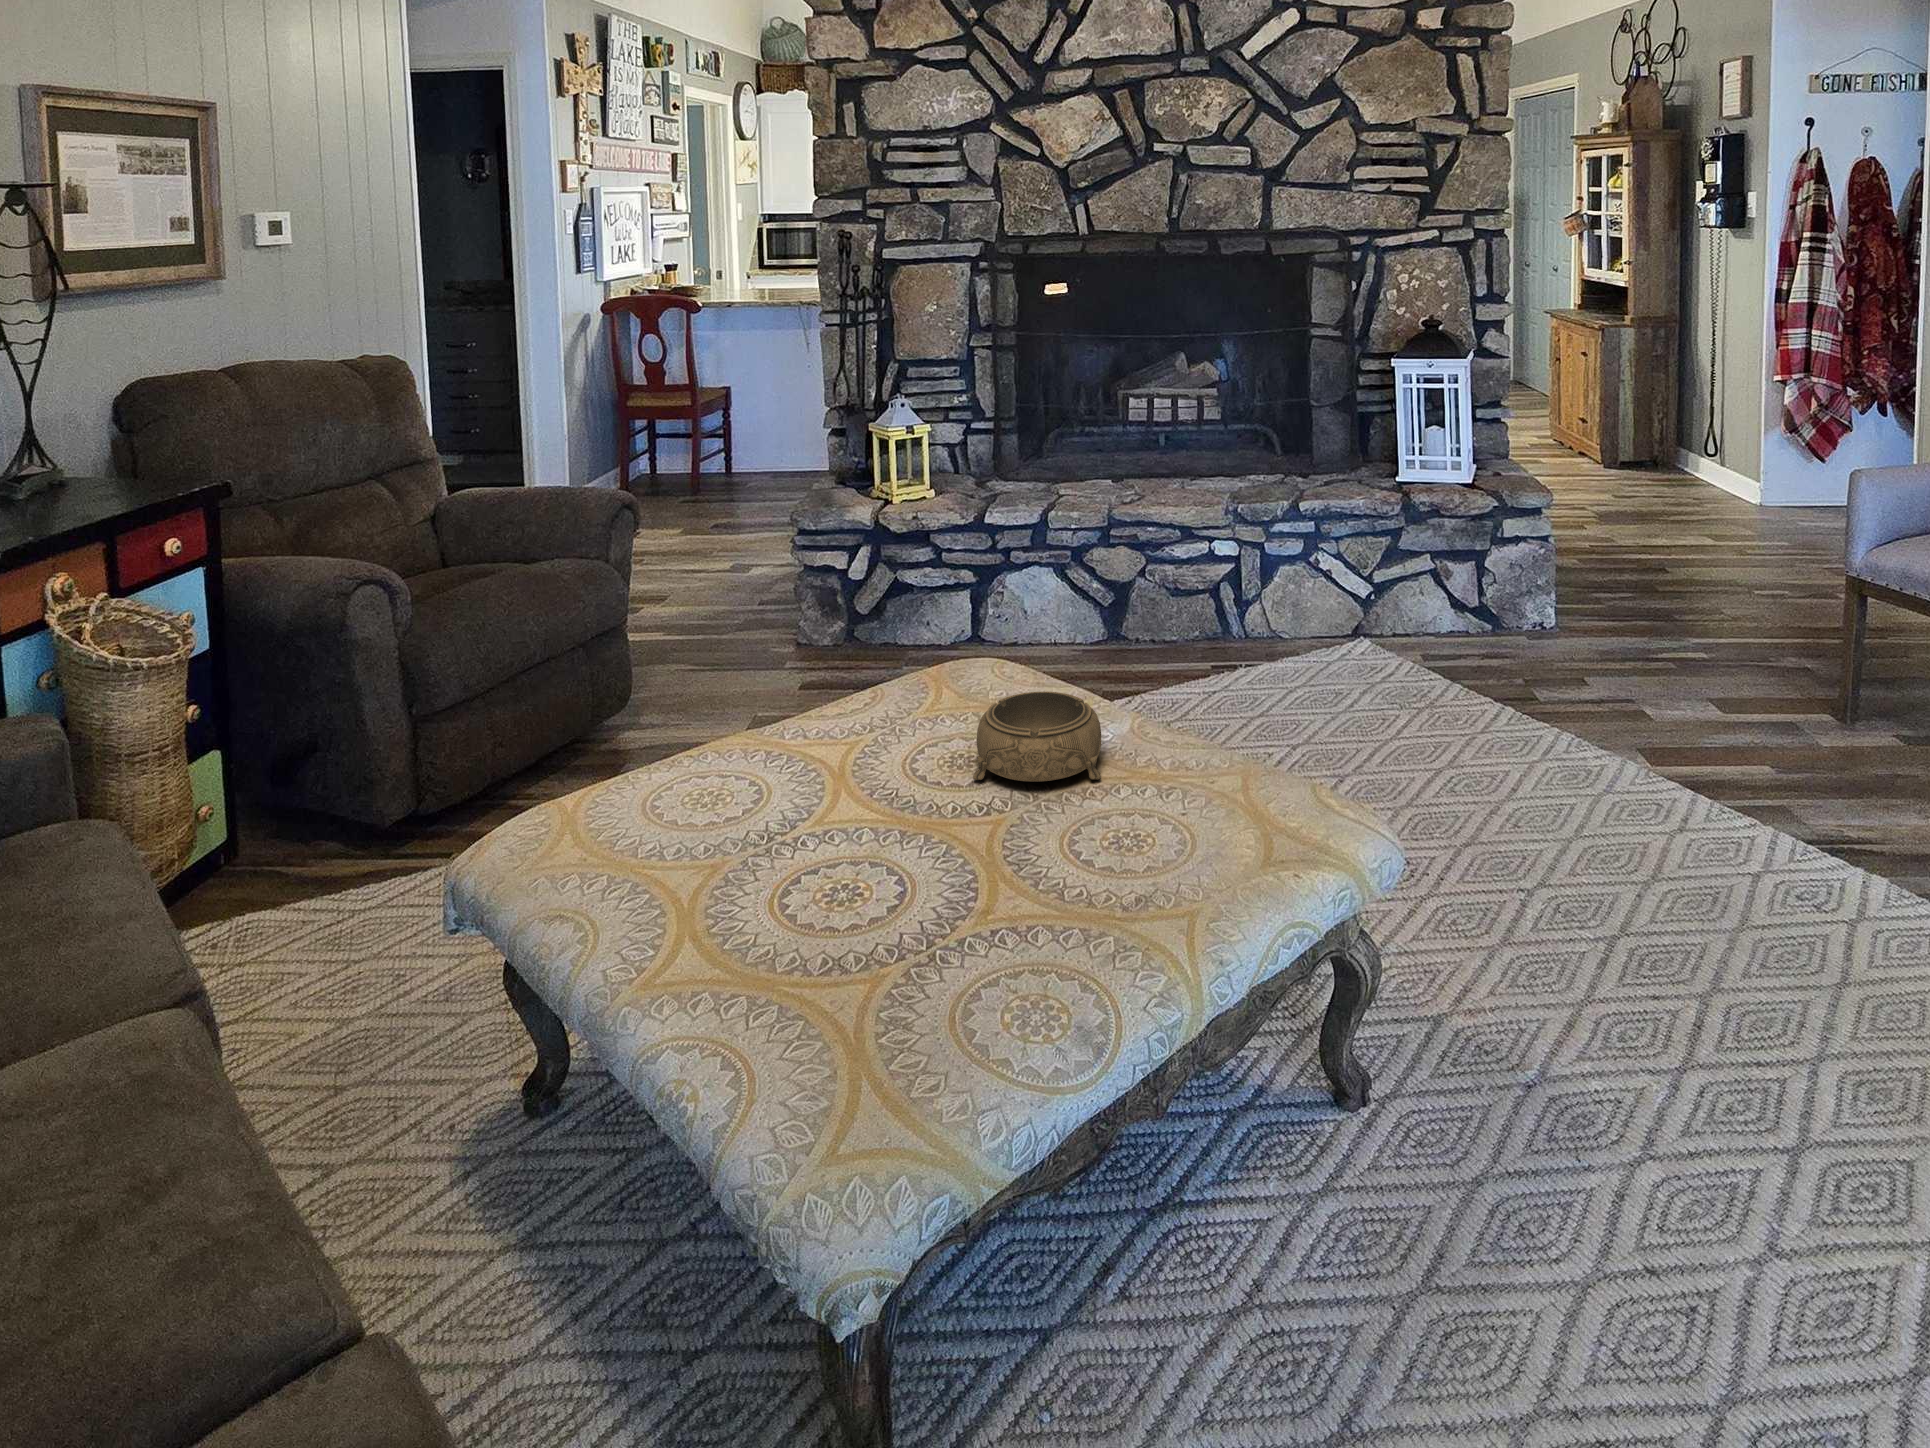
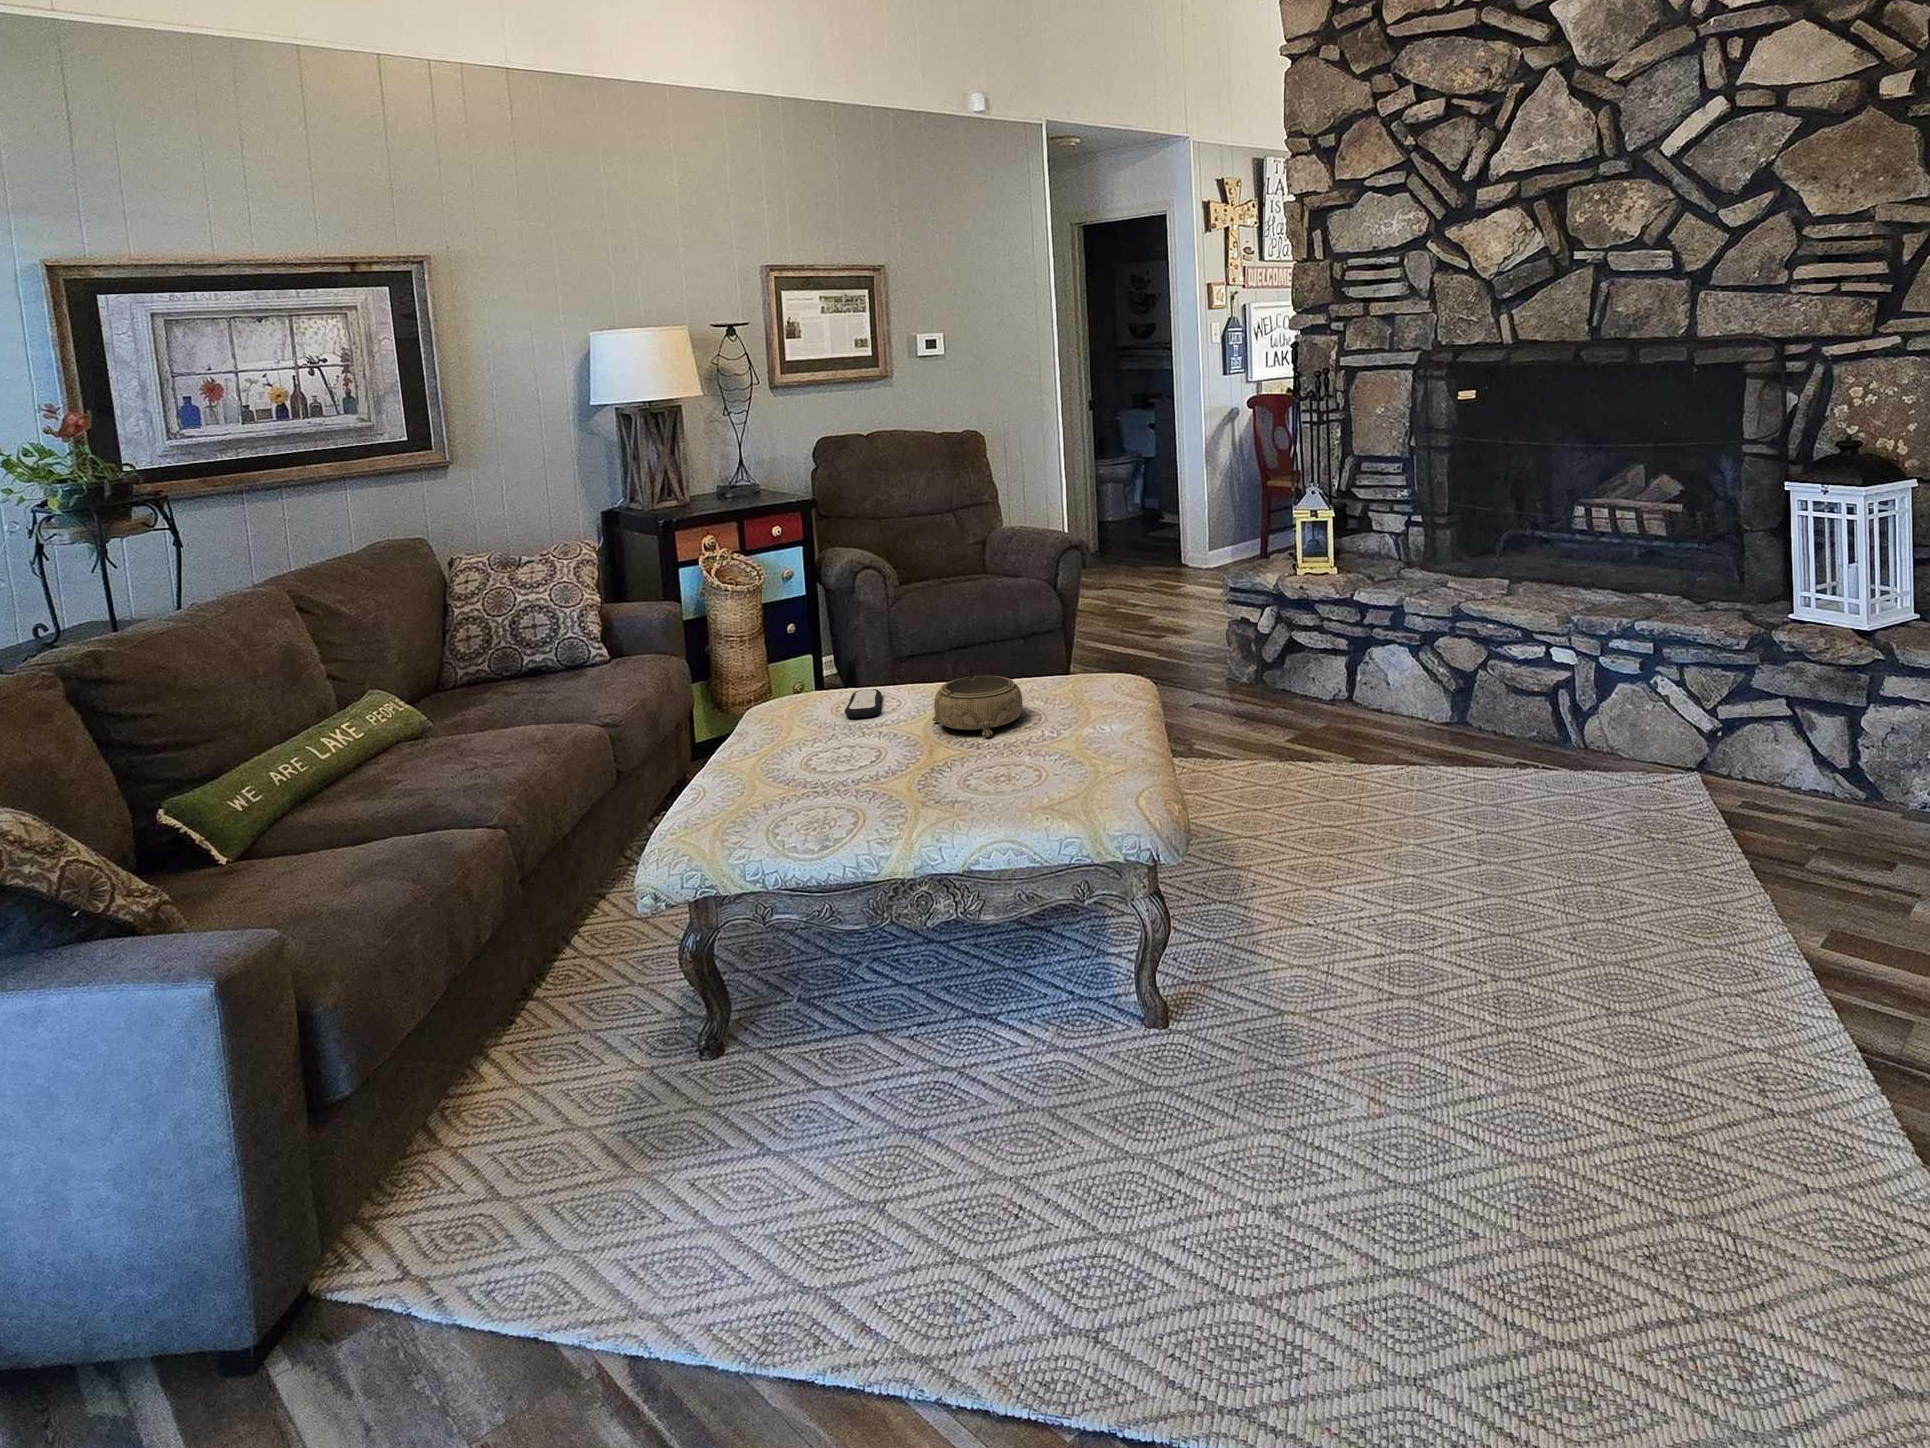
remote control: none [774,758,870,811] -> present [845,689,882,718]

